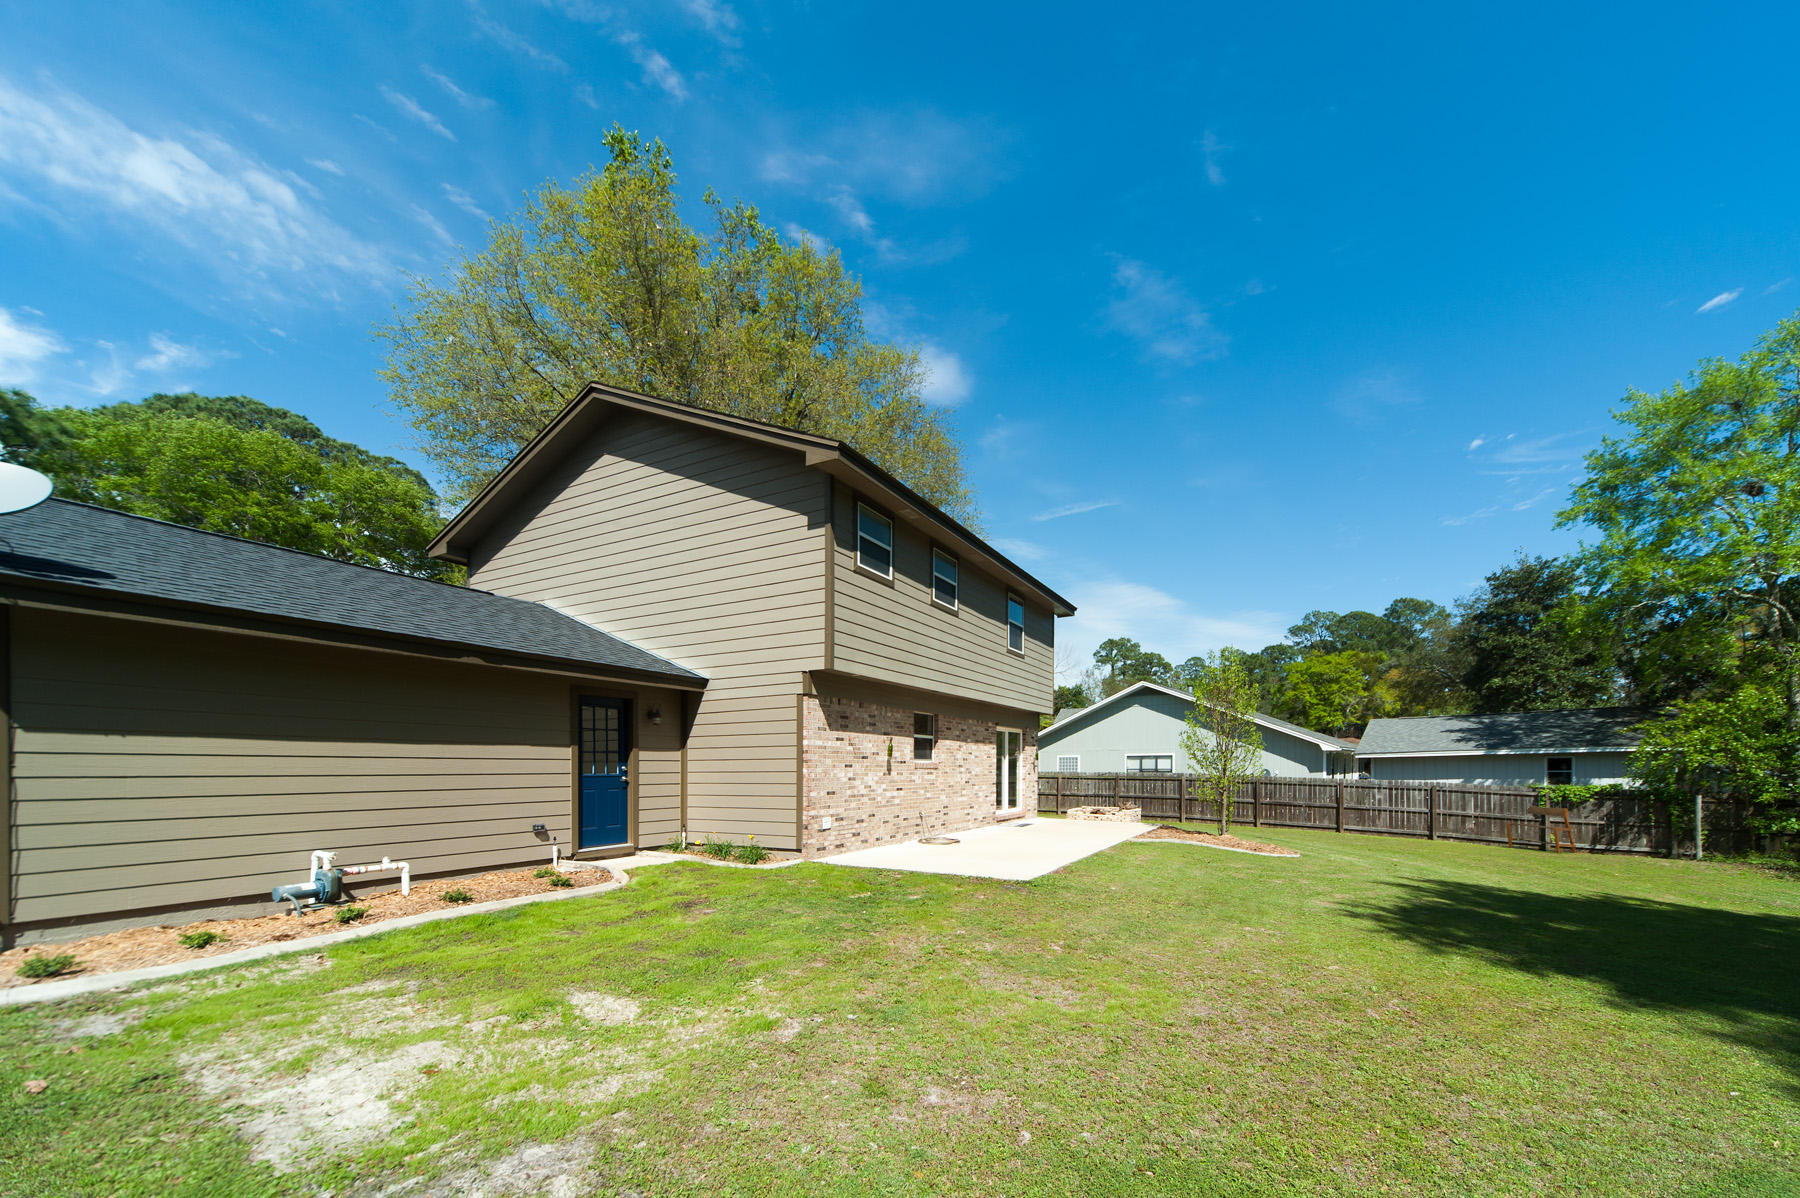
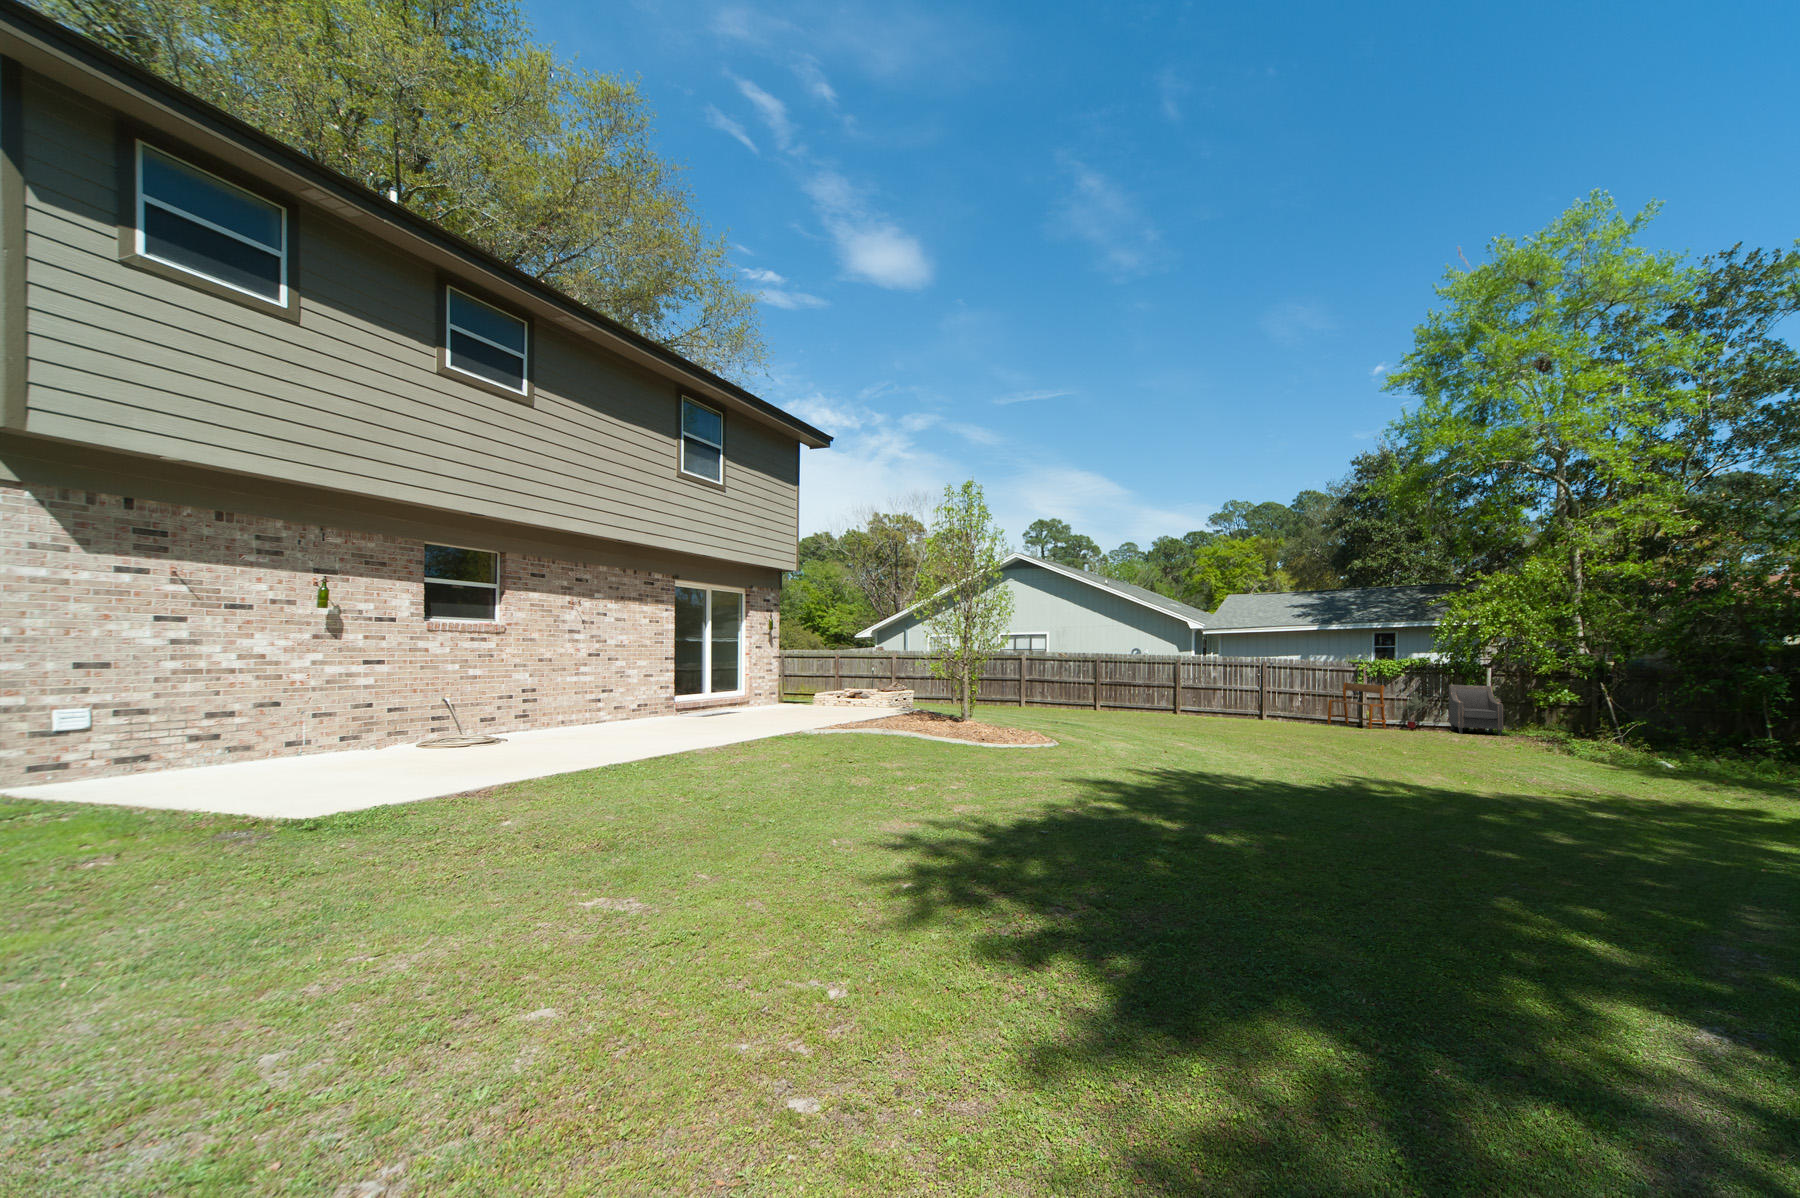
chair: none [1643,809,1717,864] -> present [1449,685,1504,736]
potted tree: none [1581,816,1623,854] -> present [1394,692,1428,728]

